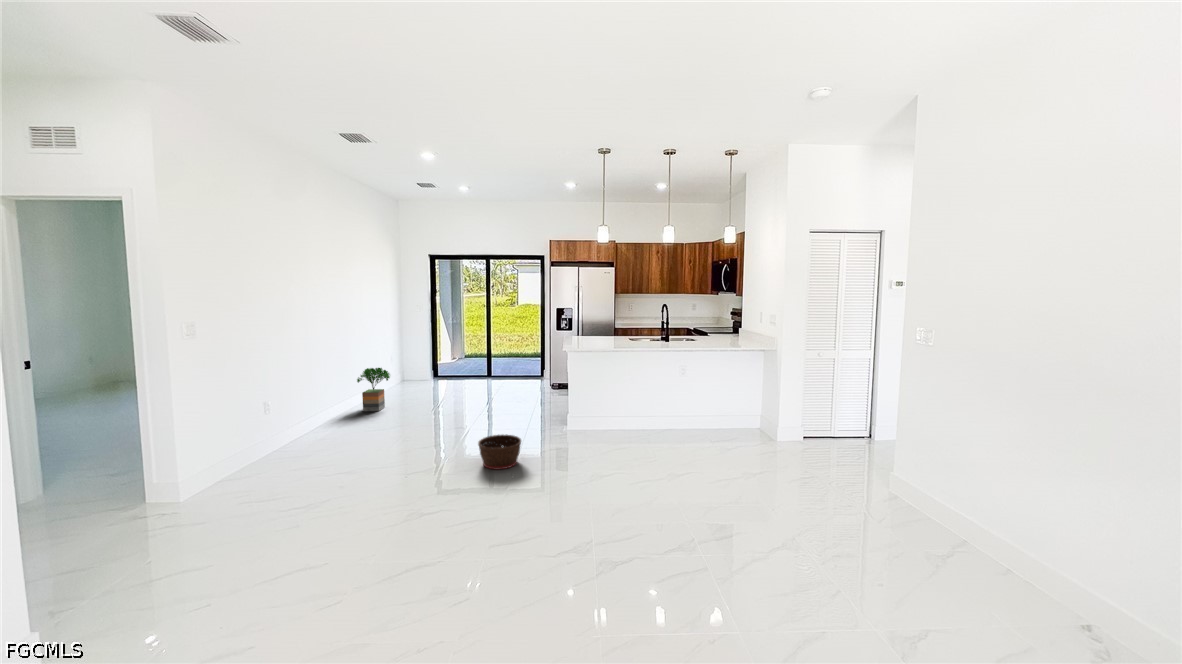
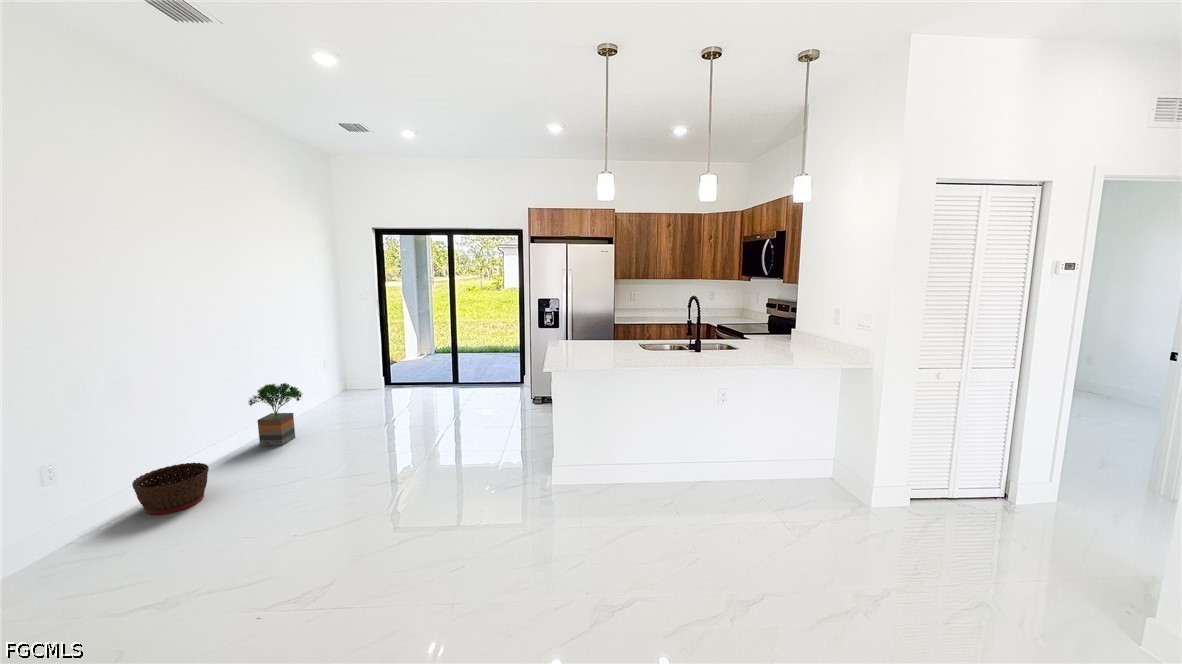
basket: present [478,435,521,469] -> present [132,463,209,515]

